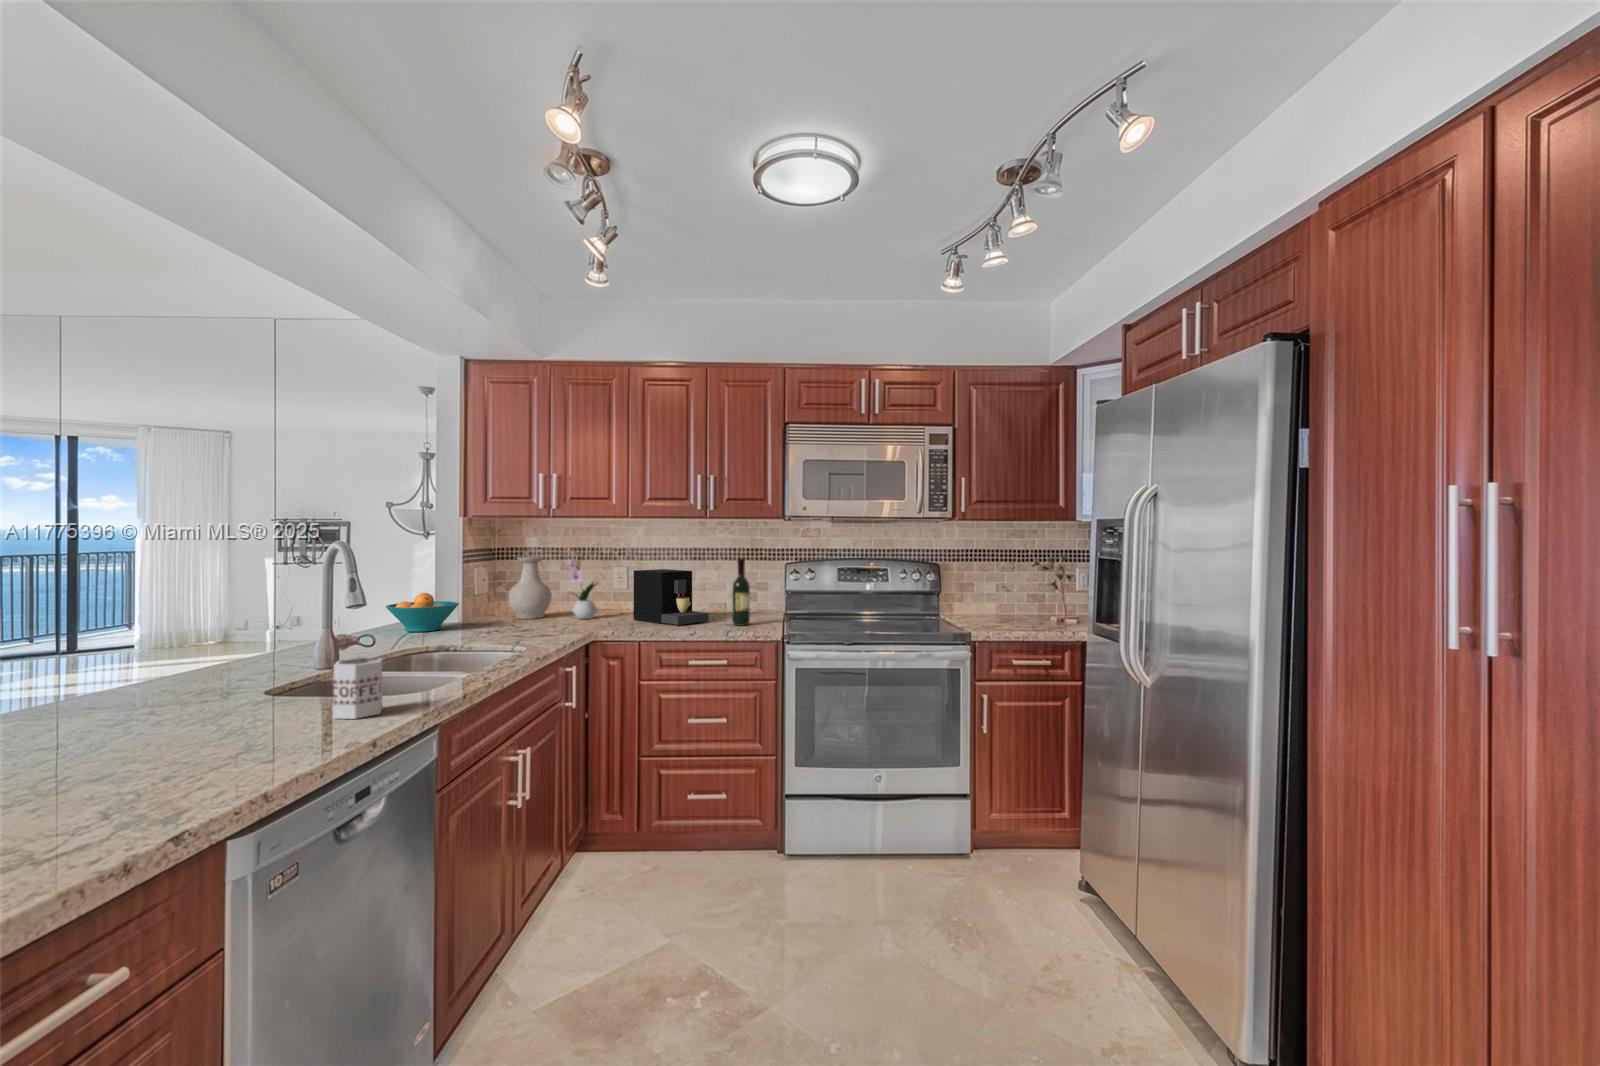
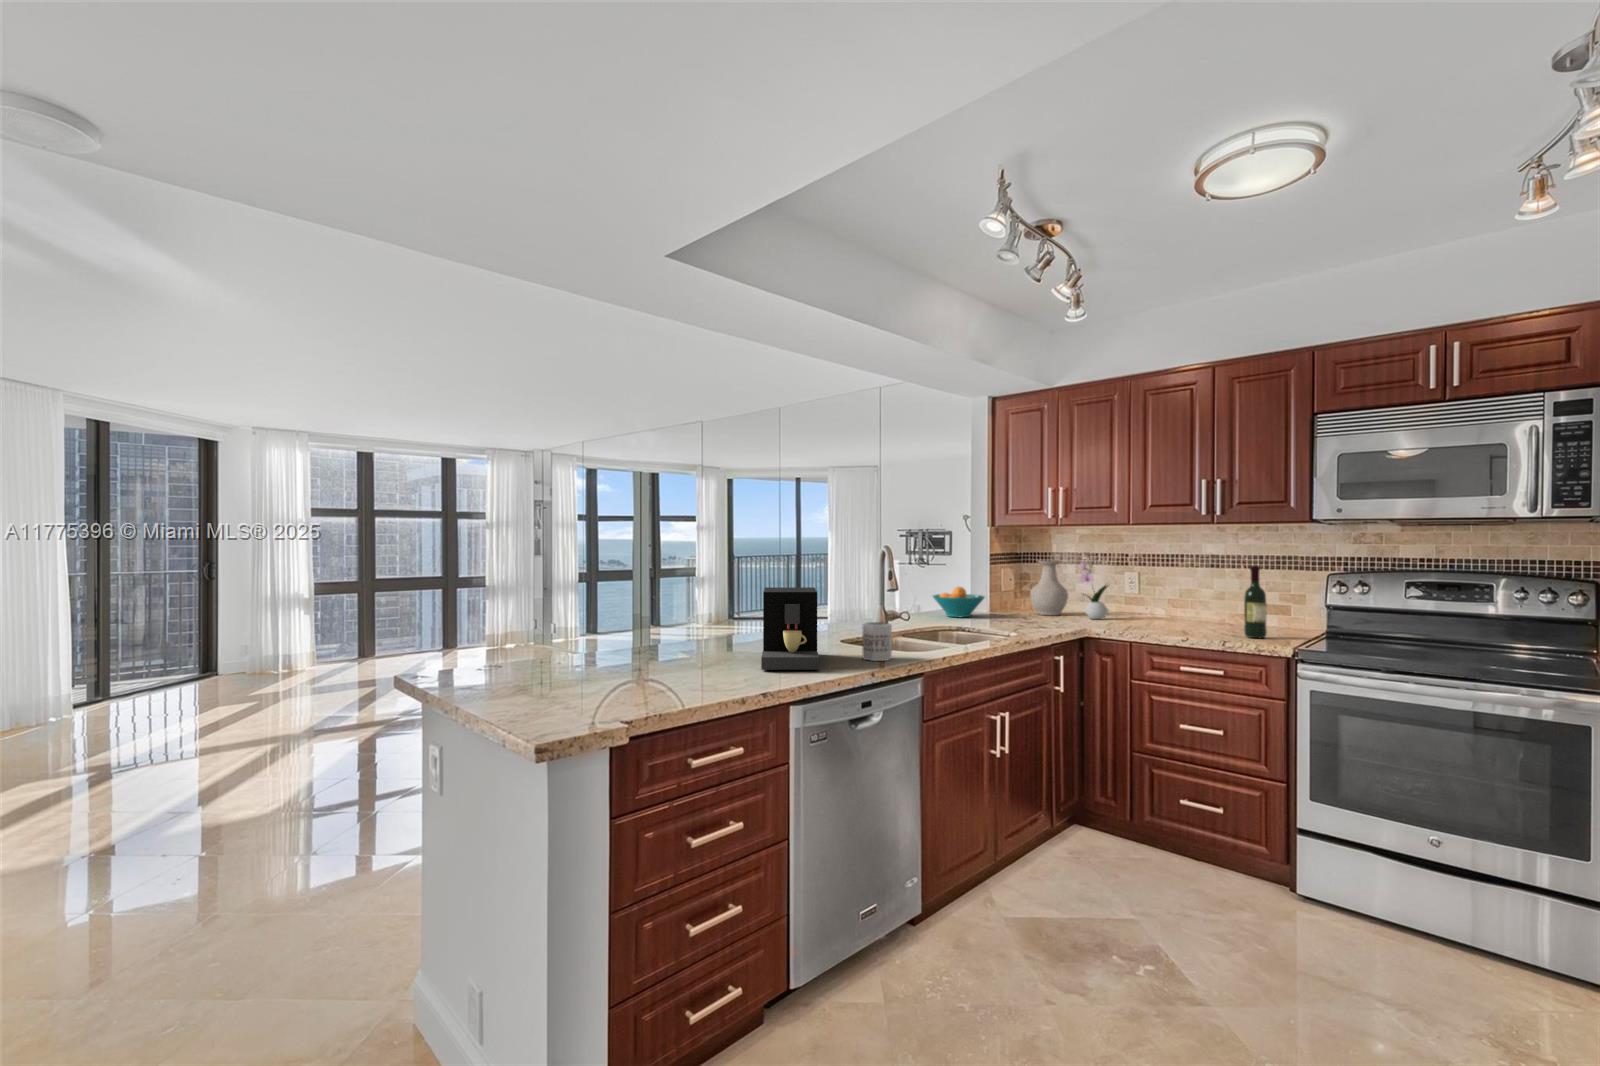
coffee maker: present [634,569,709,625] -> present [761,587,819,670]

